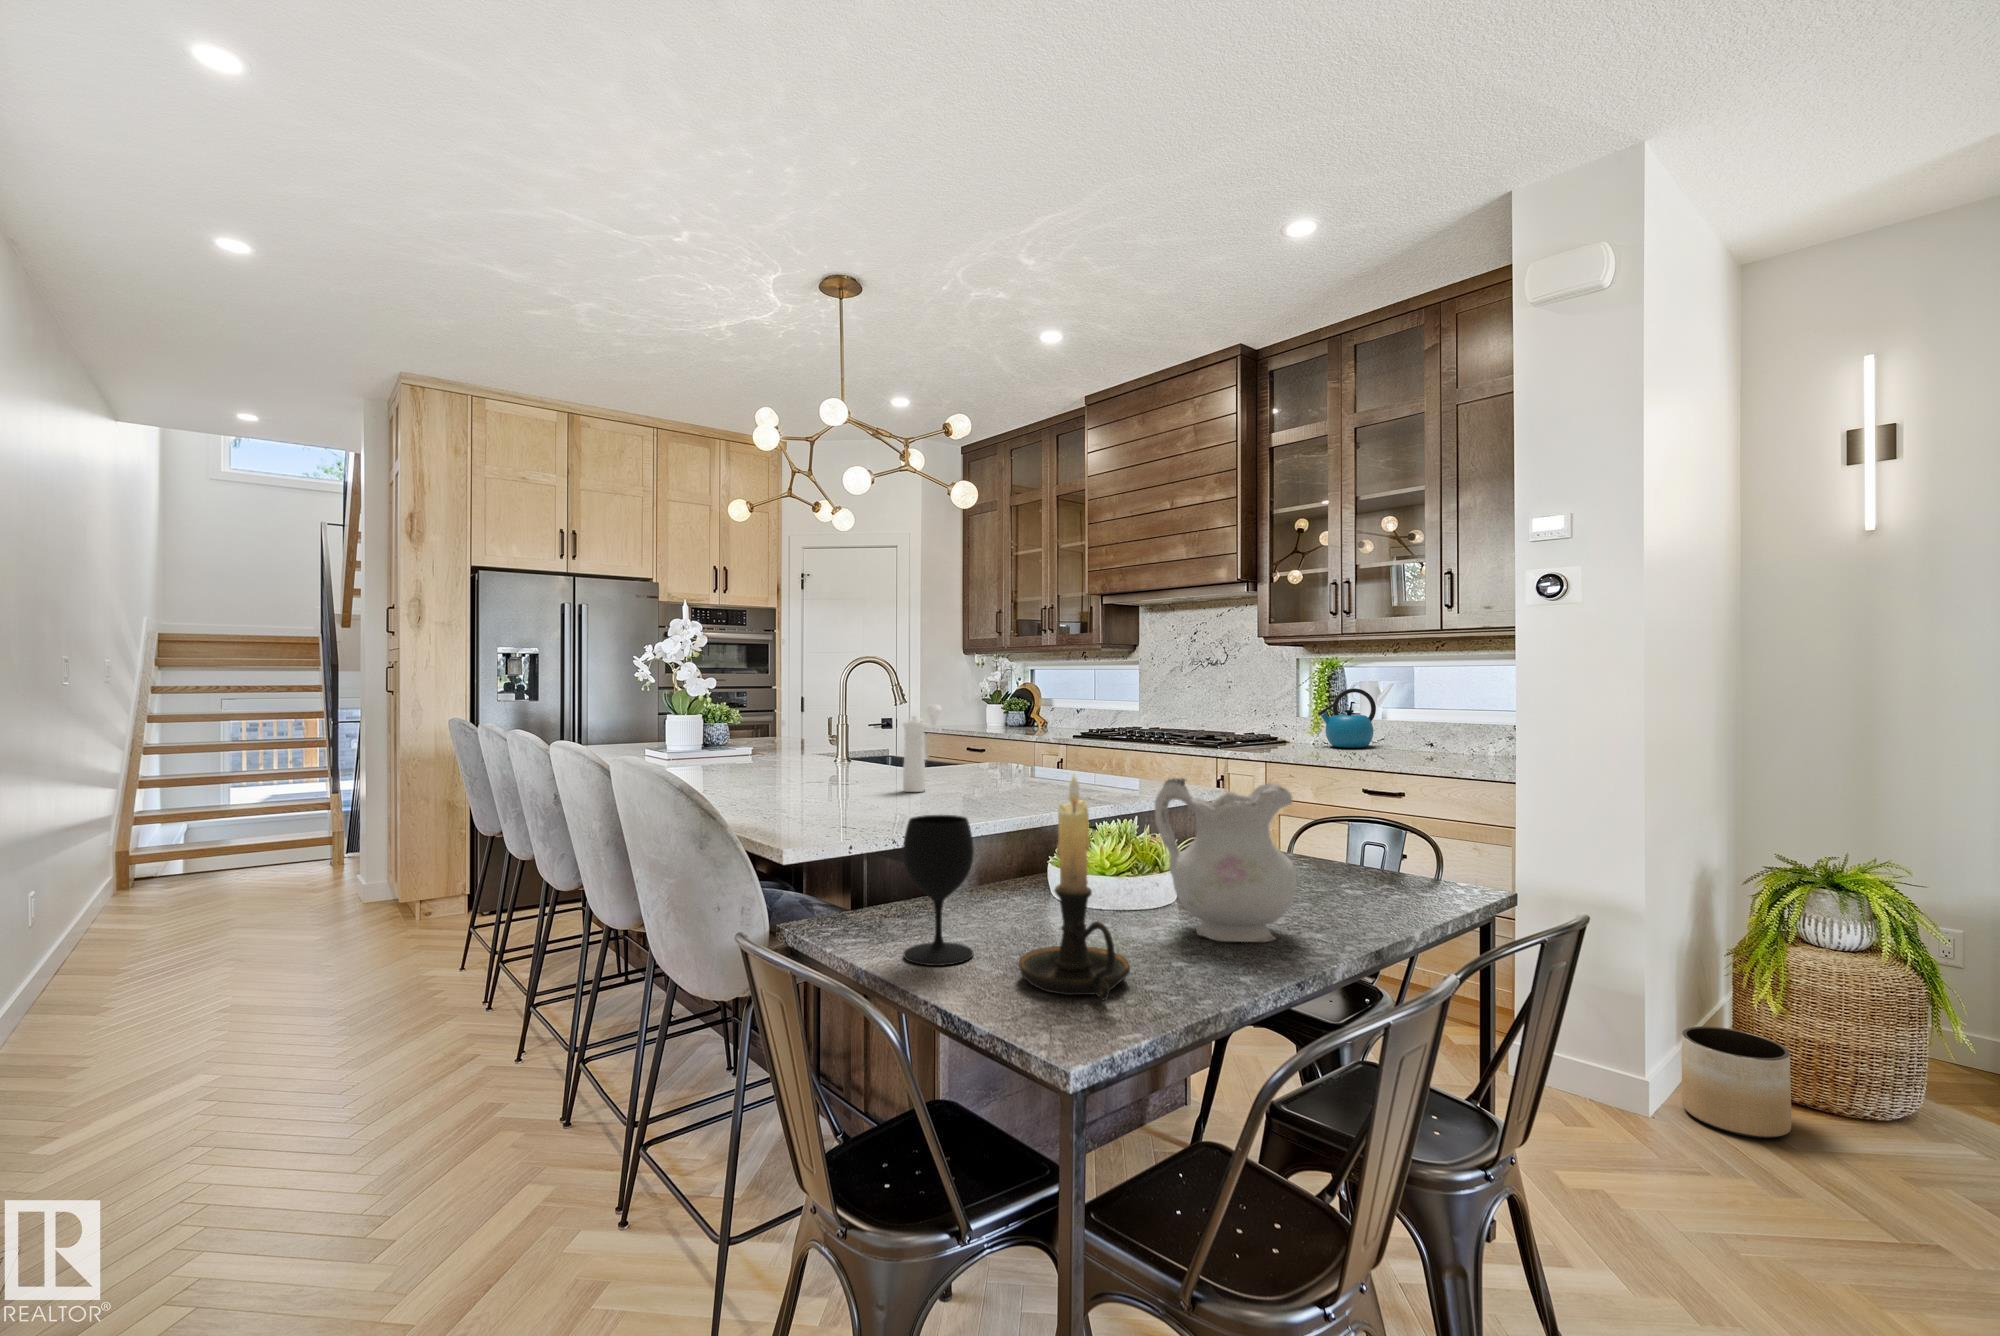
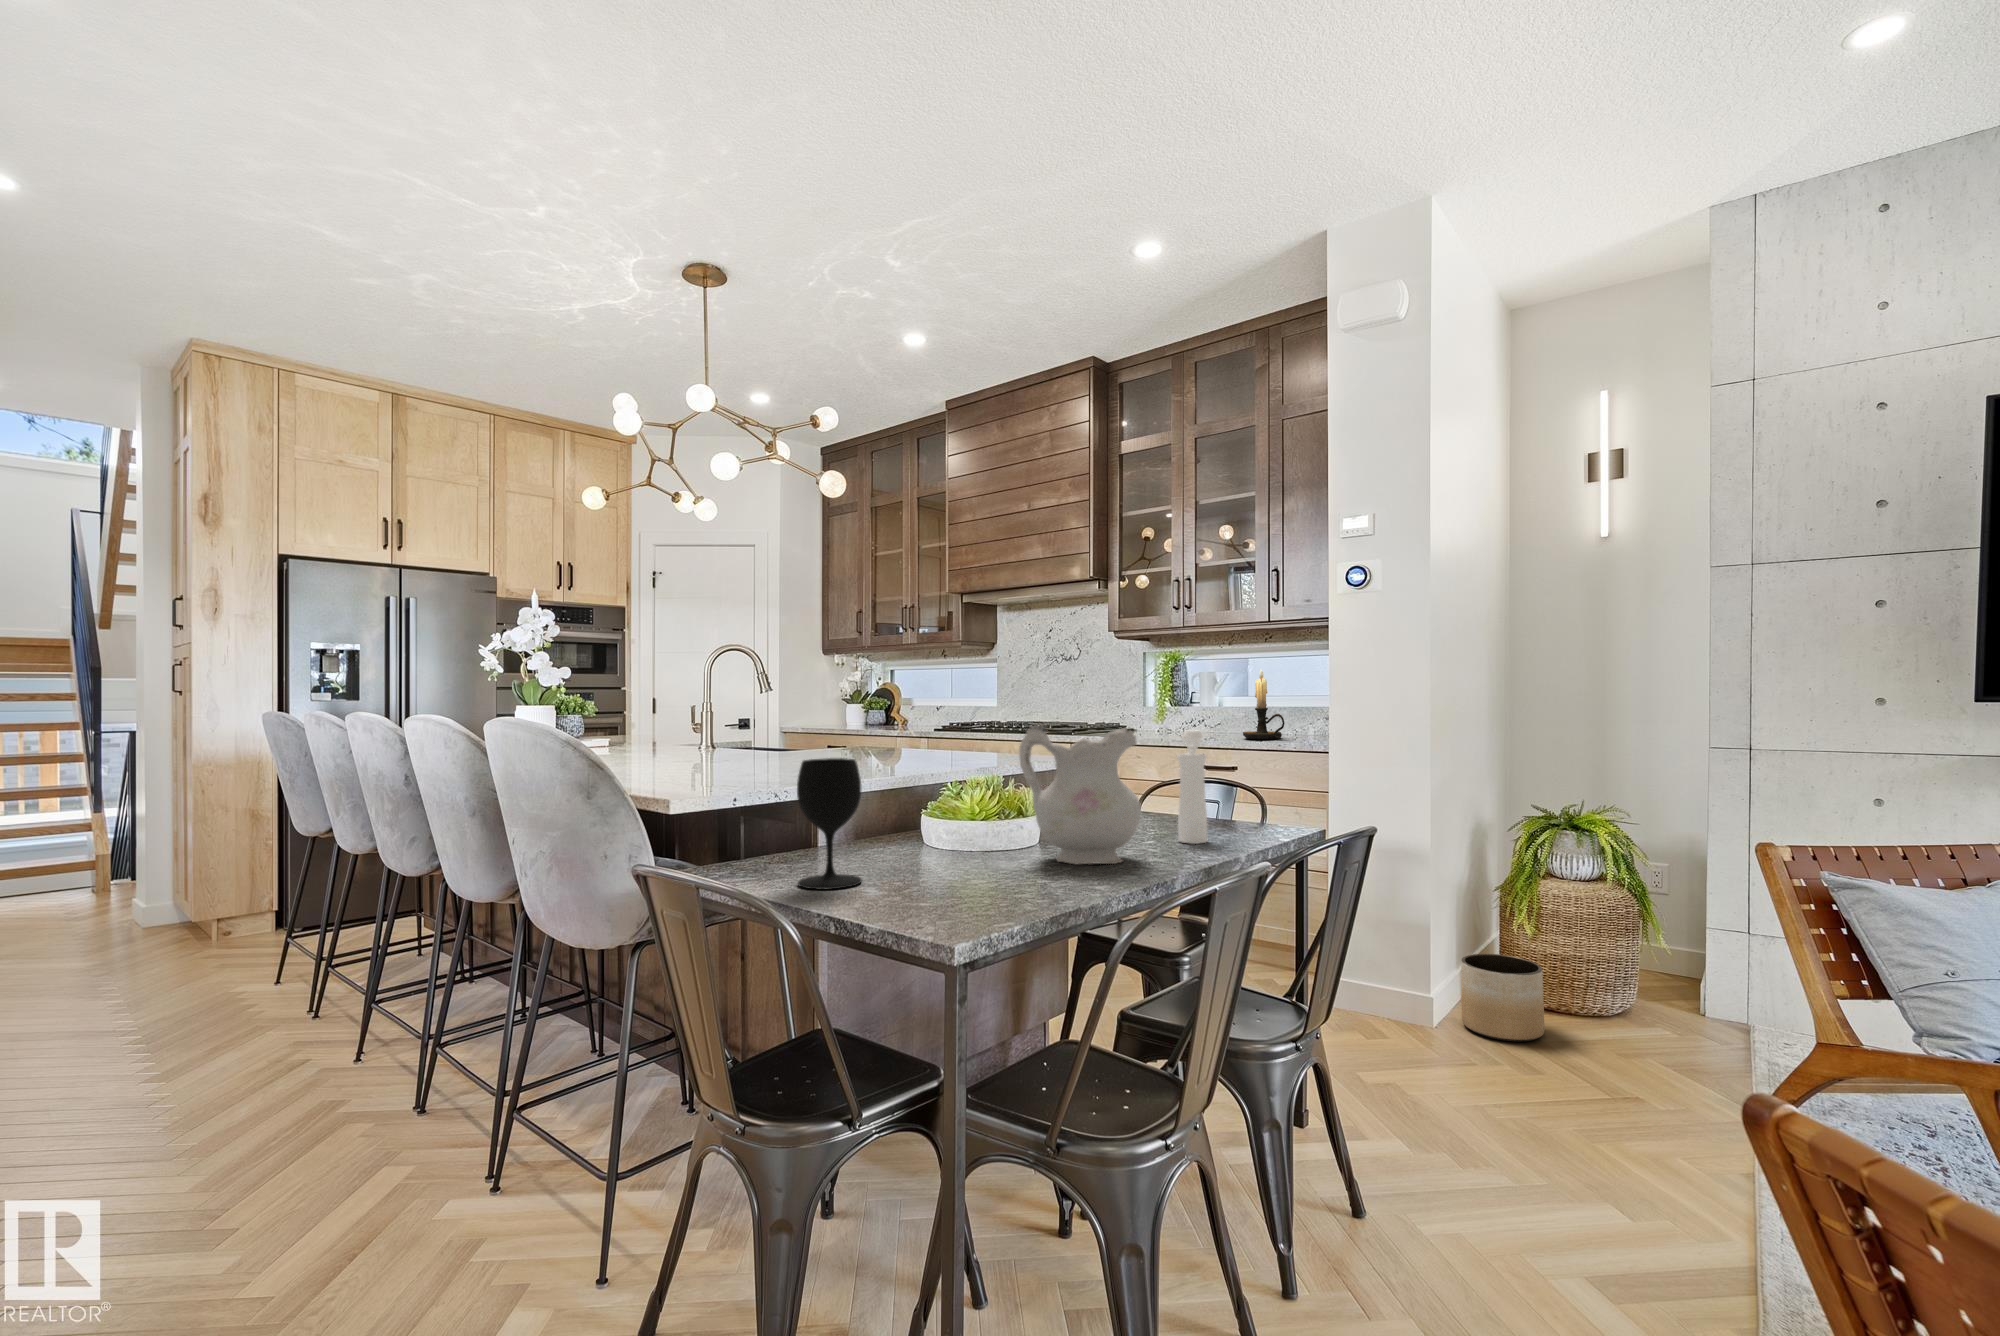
kettle: present [1318,688,1376,748] -> none [1160,677,1211,731]
pepper mill: present [903,705,941,792] -> present [1177,730,1207,844]
candle holder: present [1019,774,1130,1000] -> present [1243,669,1284,739]

